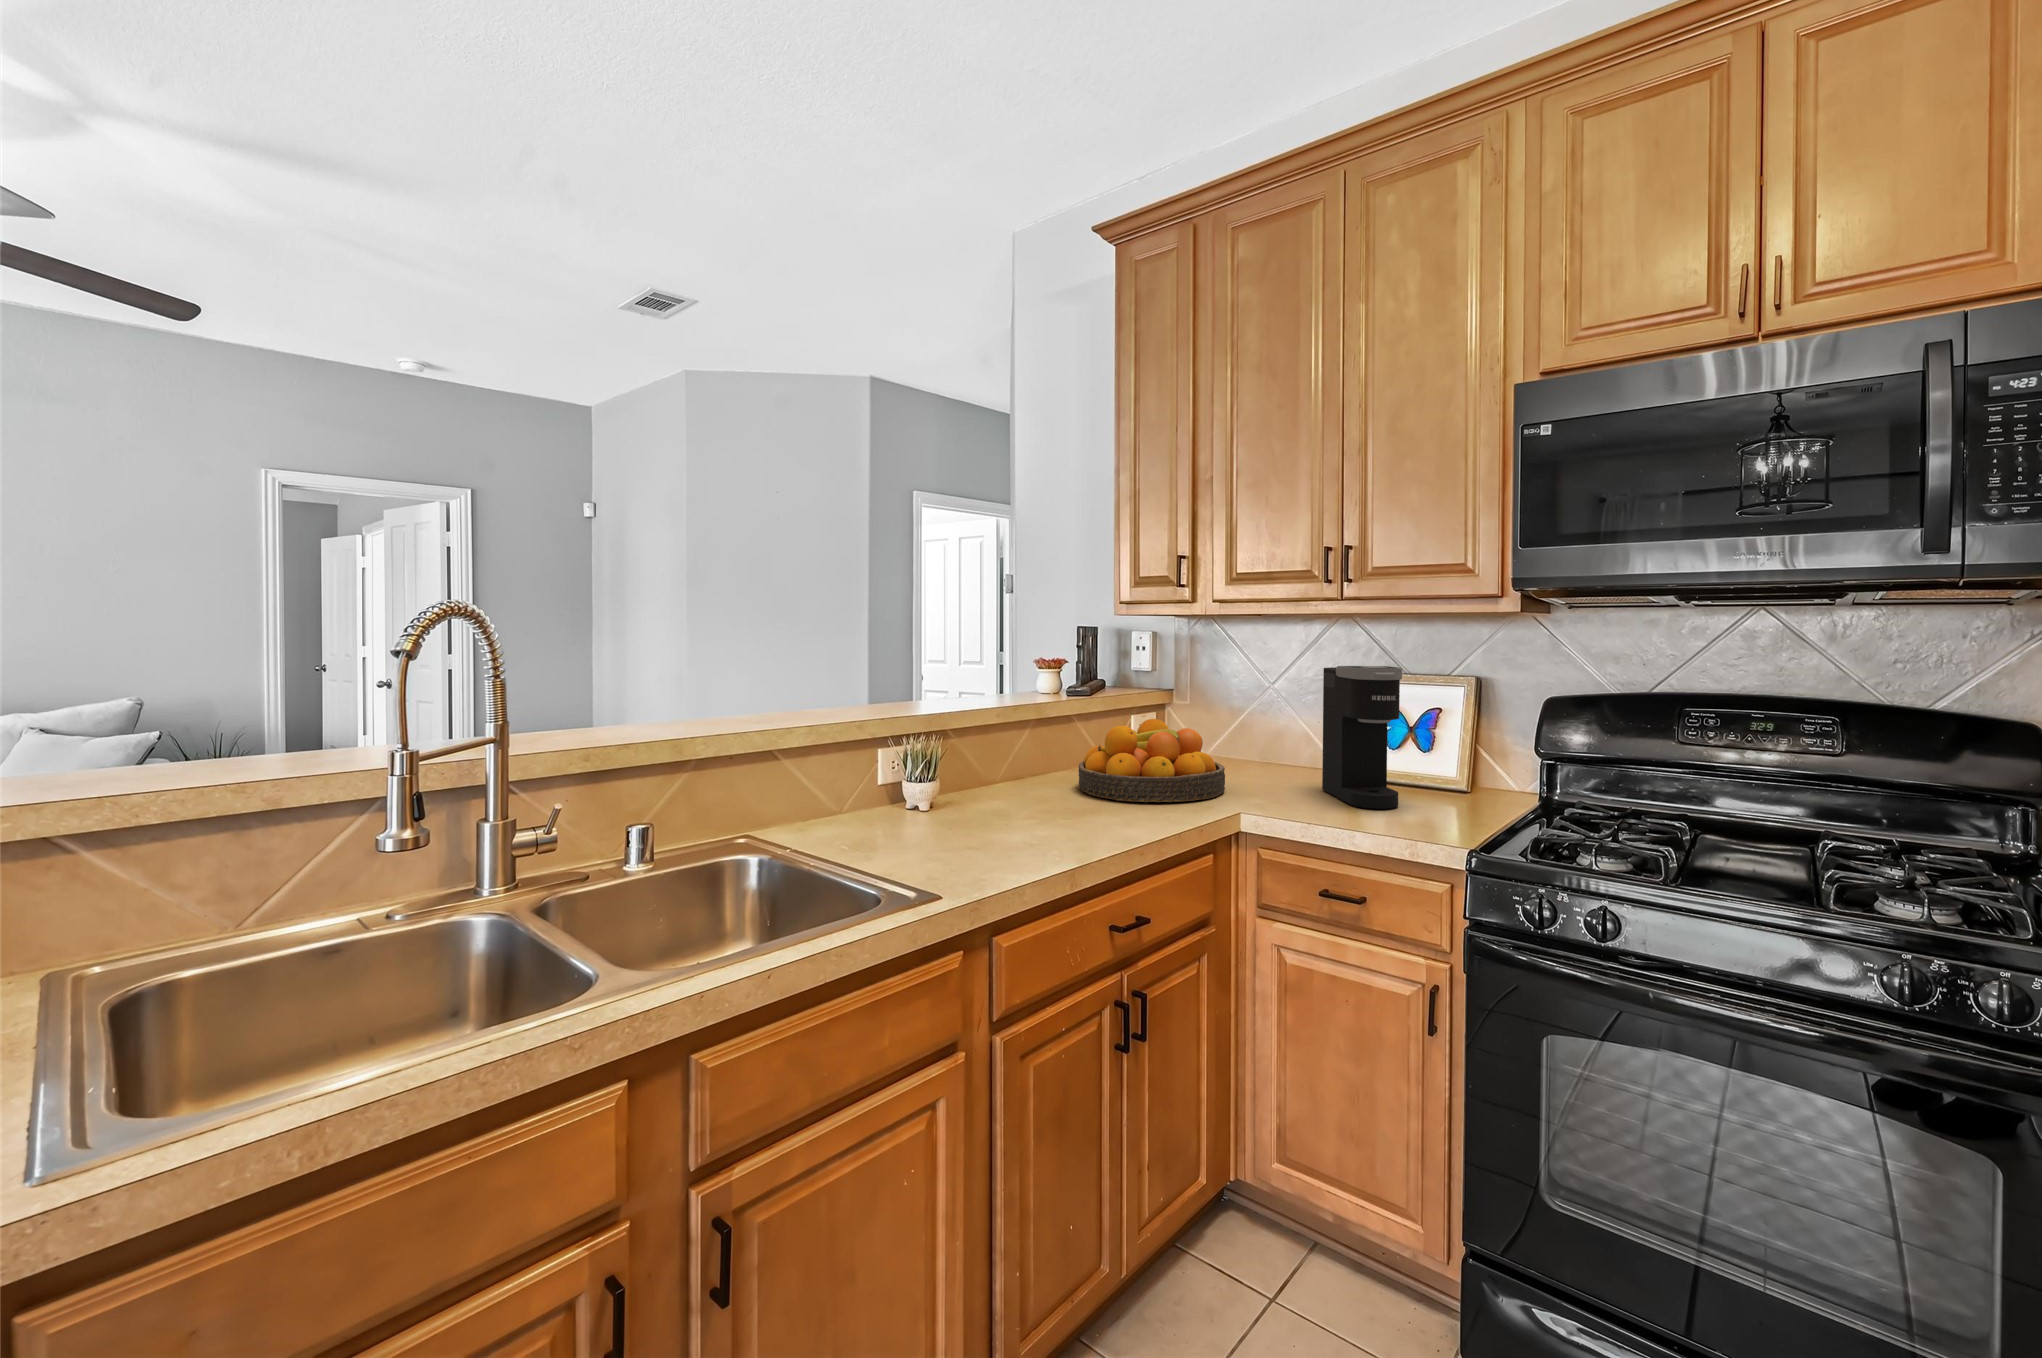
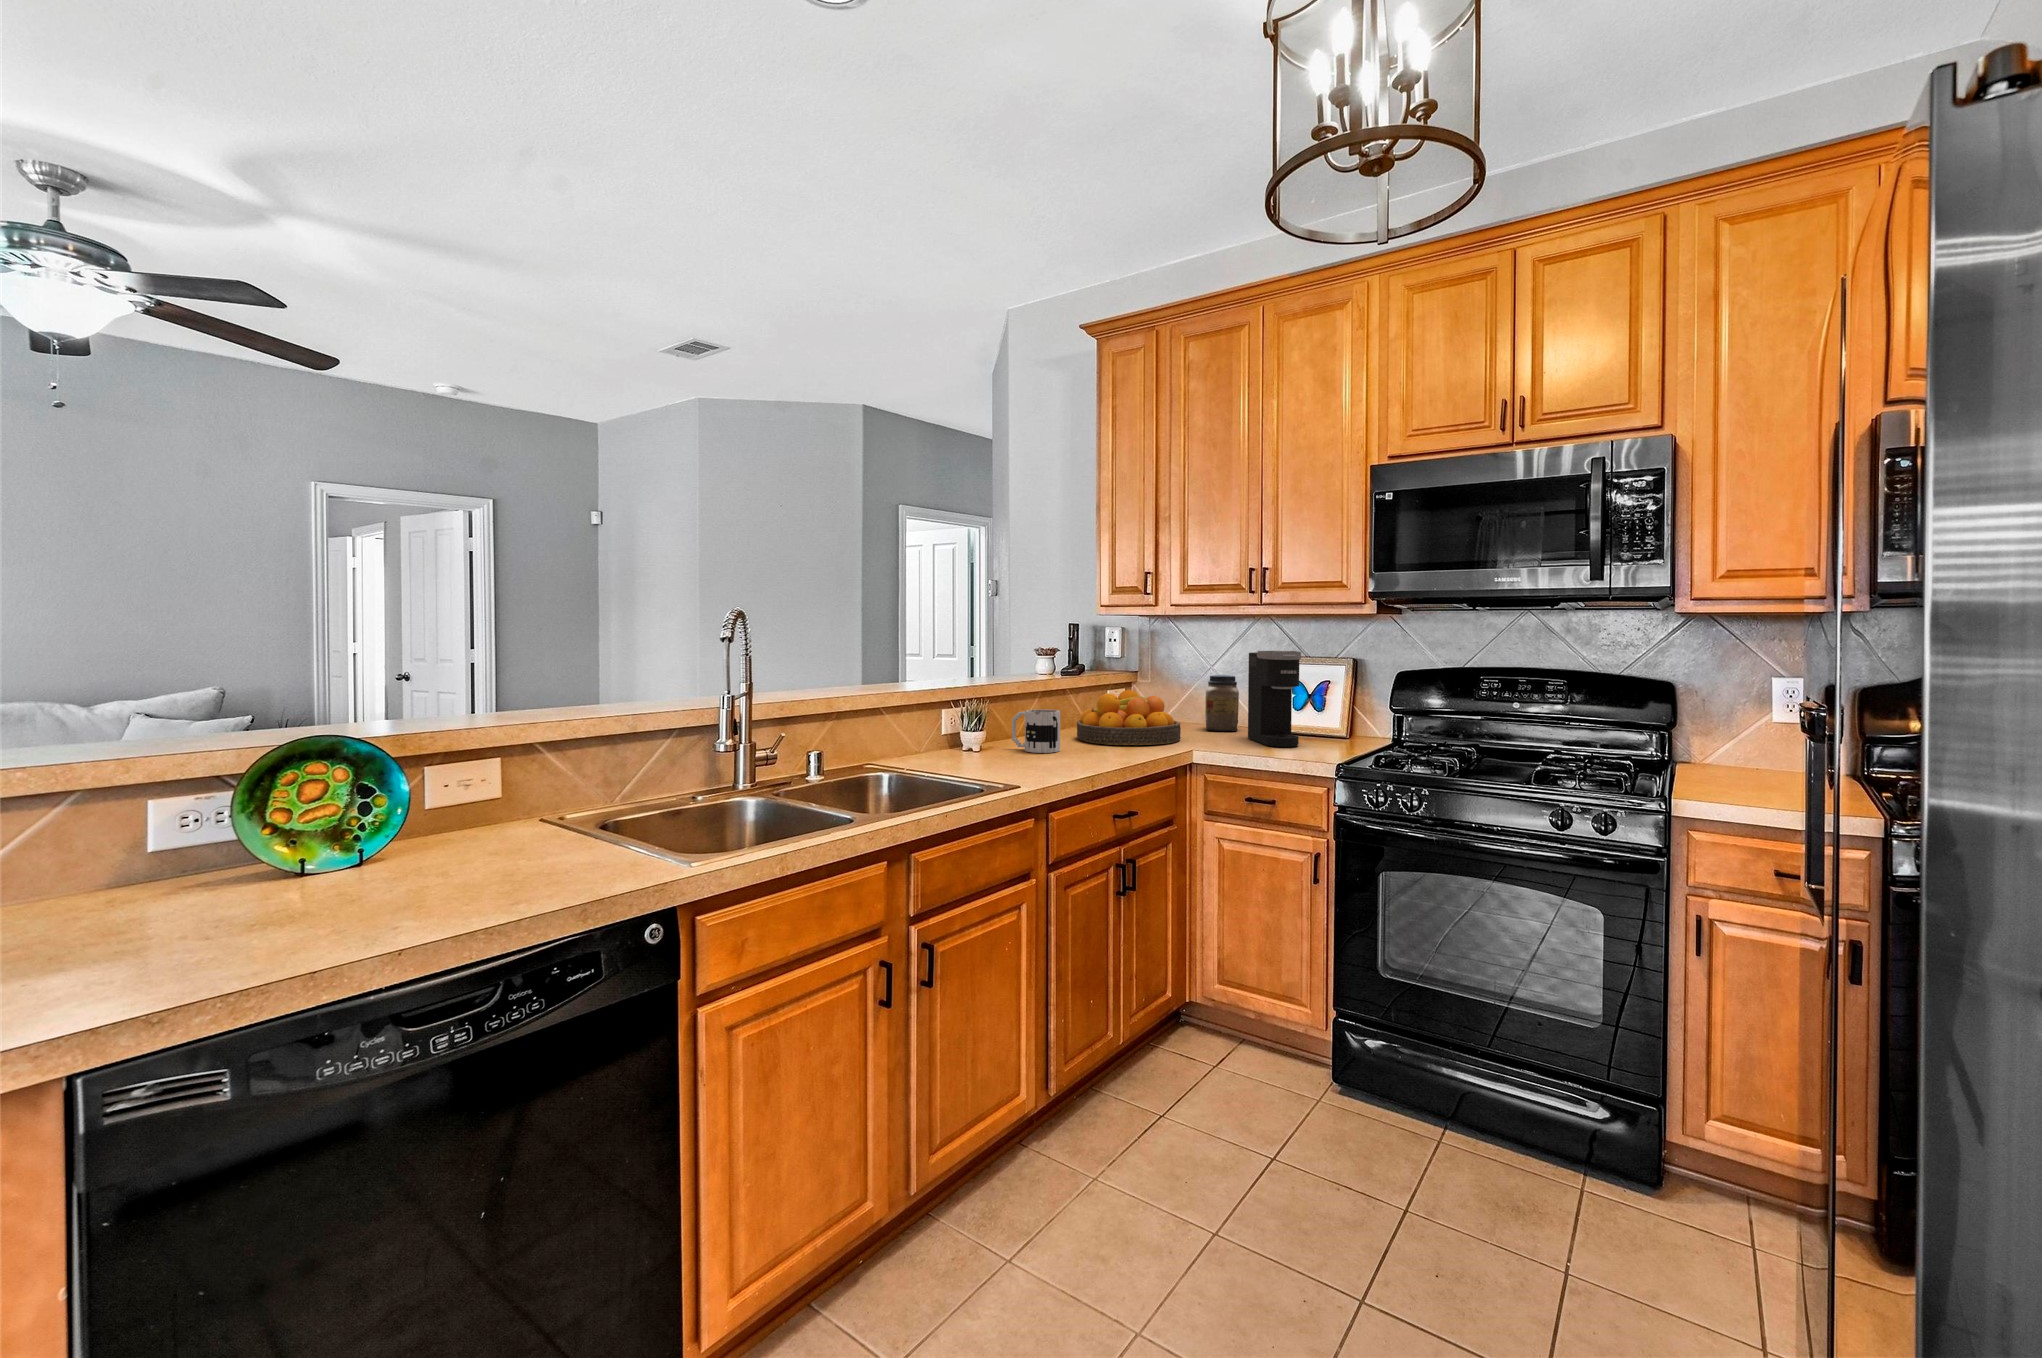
jar: none [1263,698,1309,776] -> present [1205,675,1239,731]
mug: none [977,750,1045,816] -> present [1012,709,1060,753]

